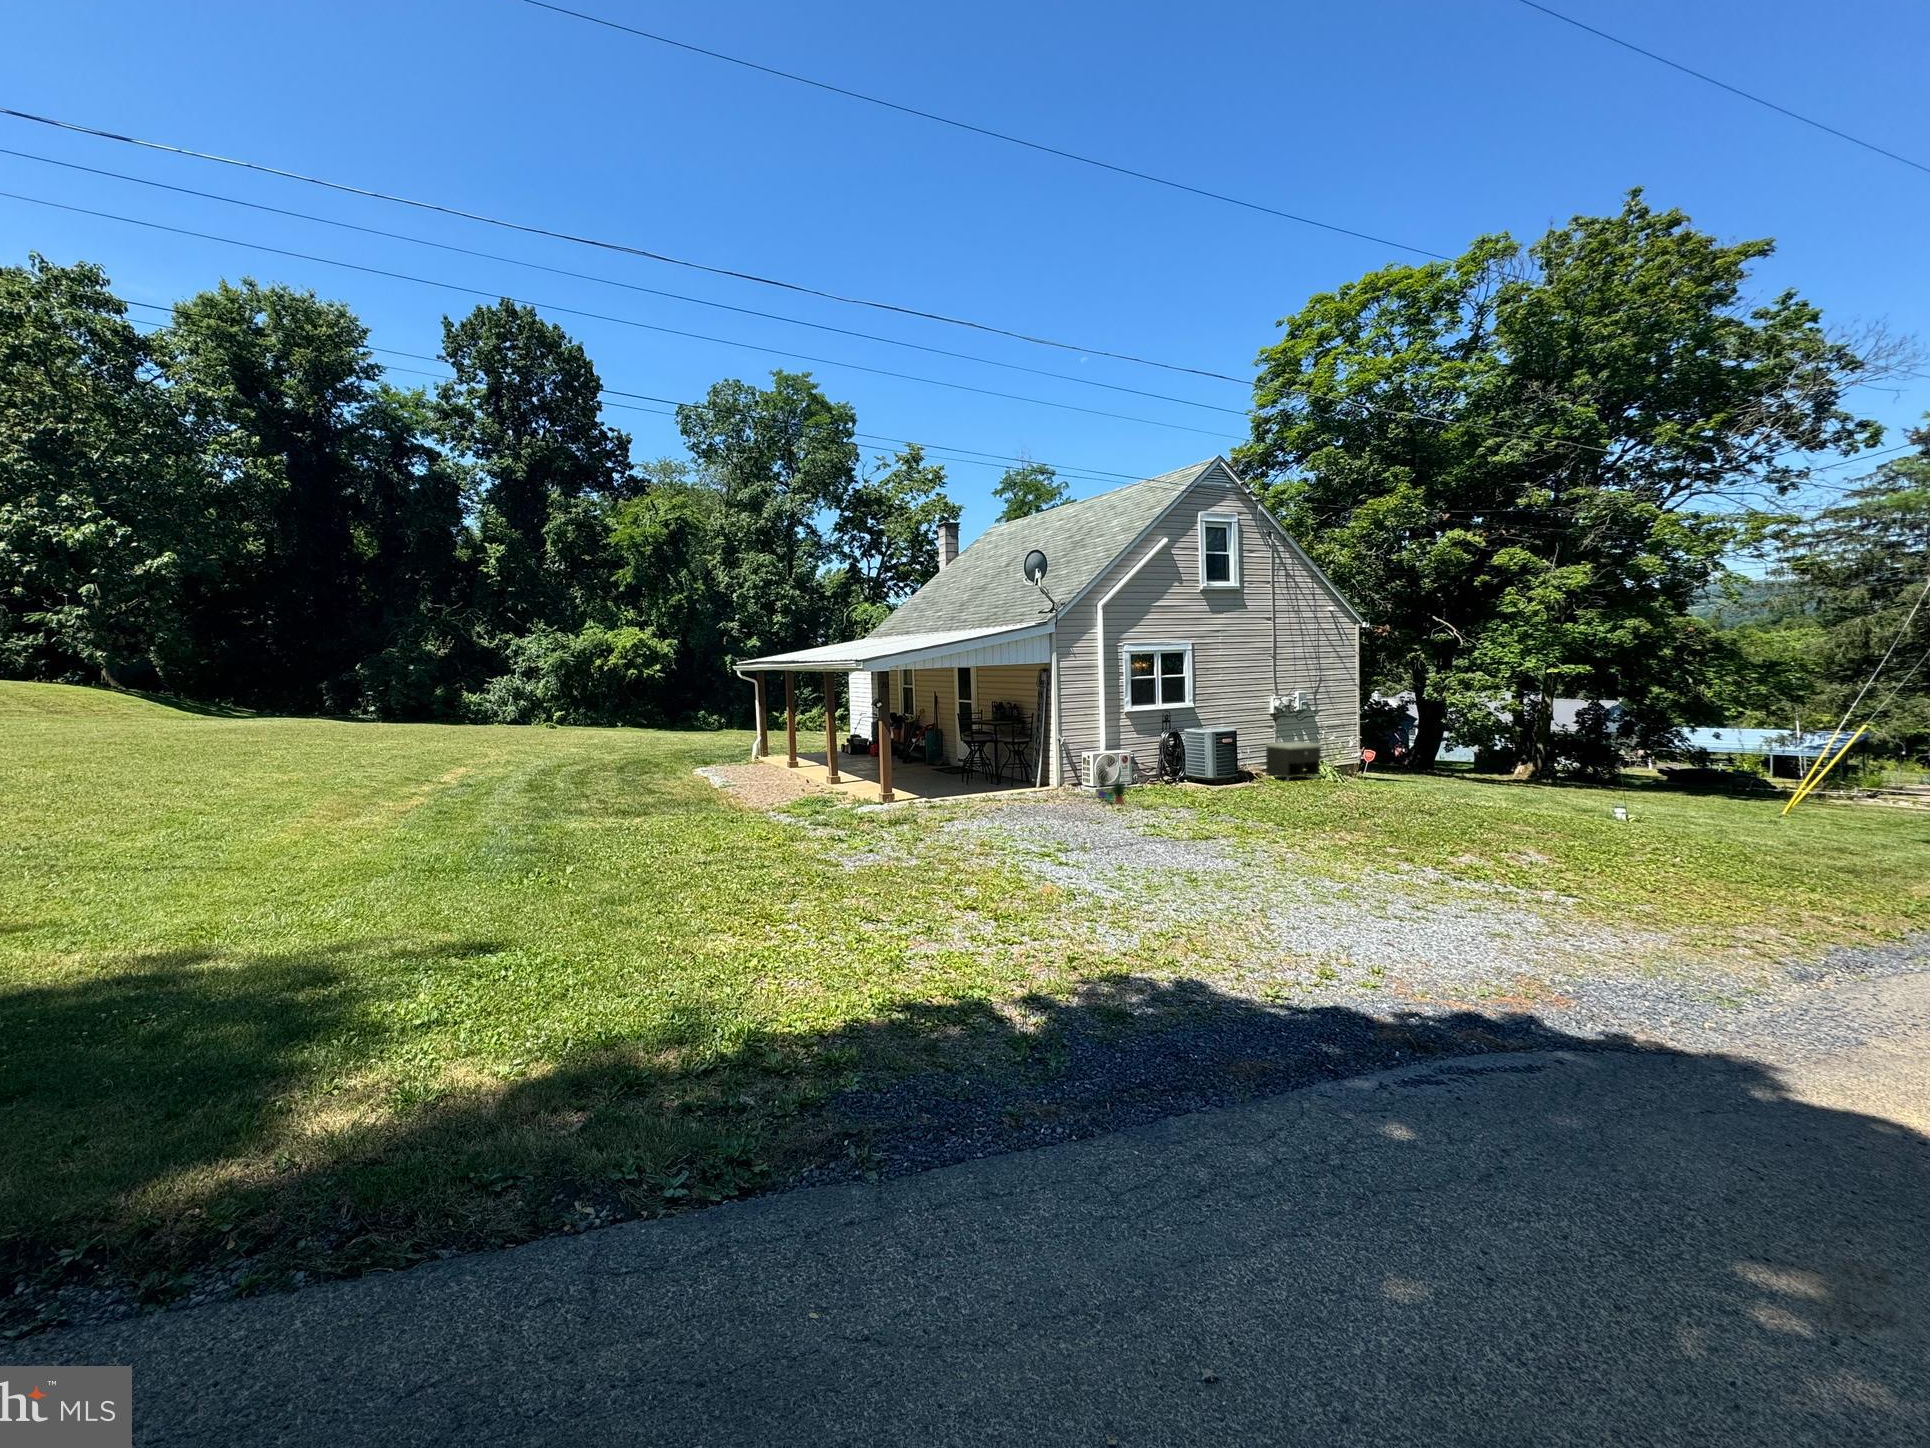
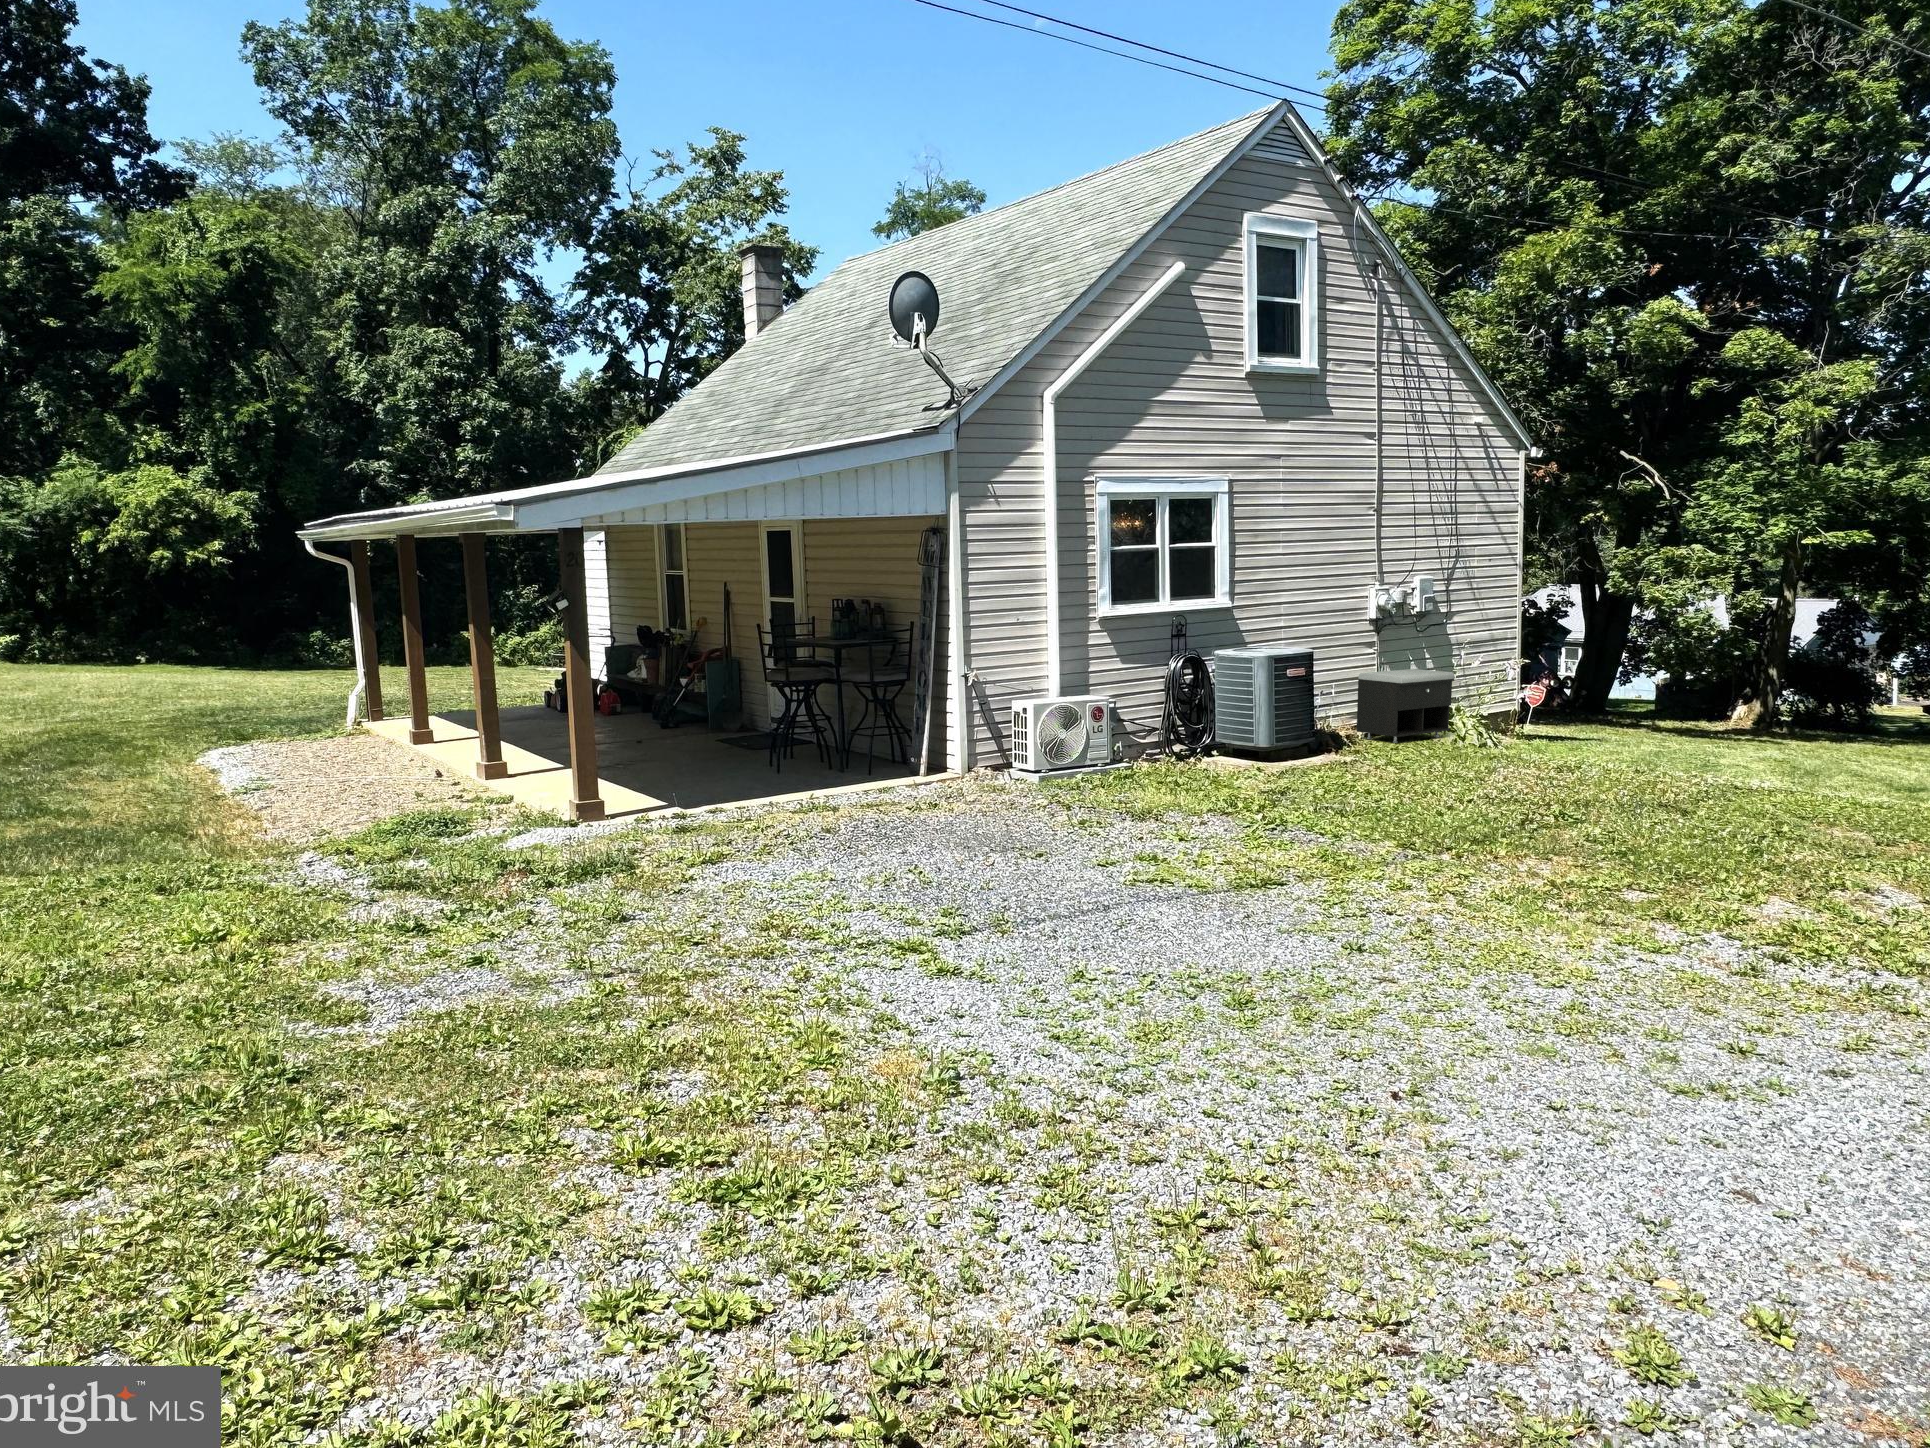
potted plant: present [1098,763,1126,804] -> none [1040,716,1102,804]

